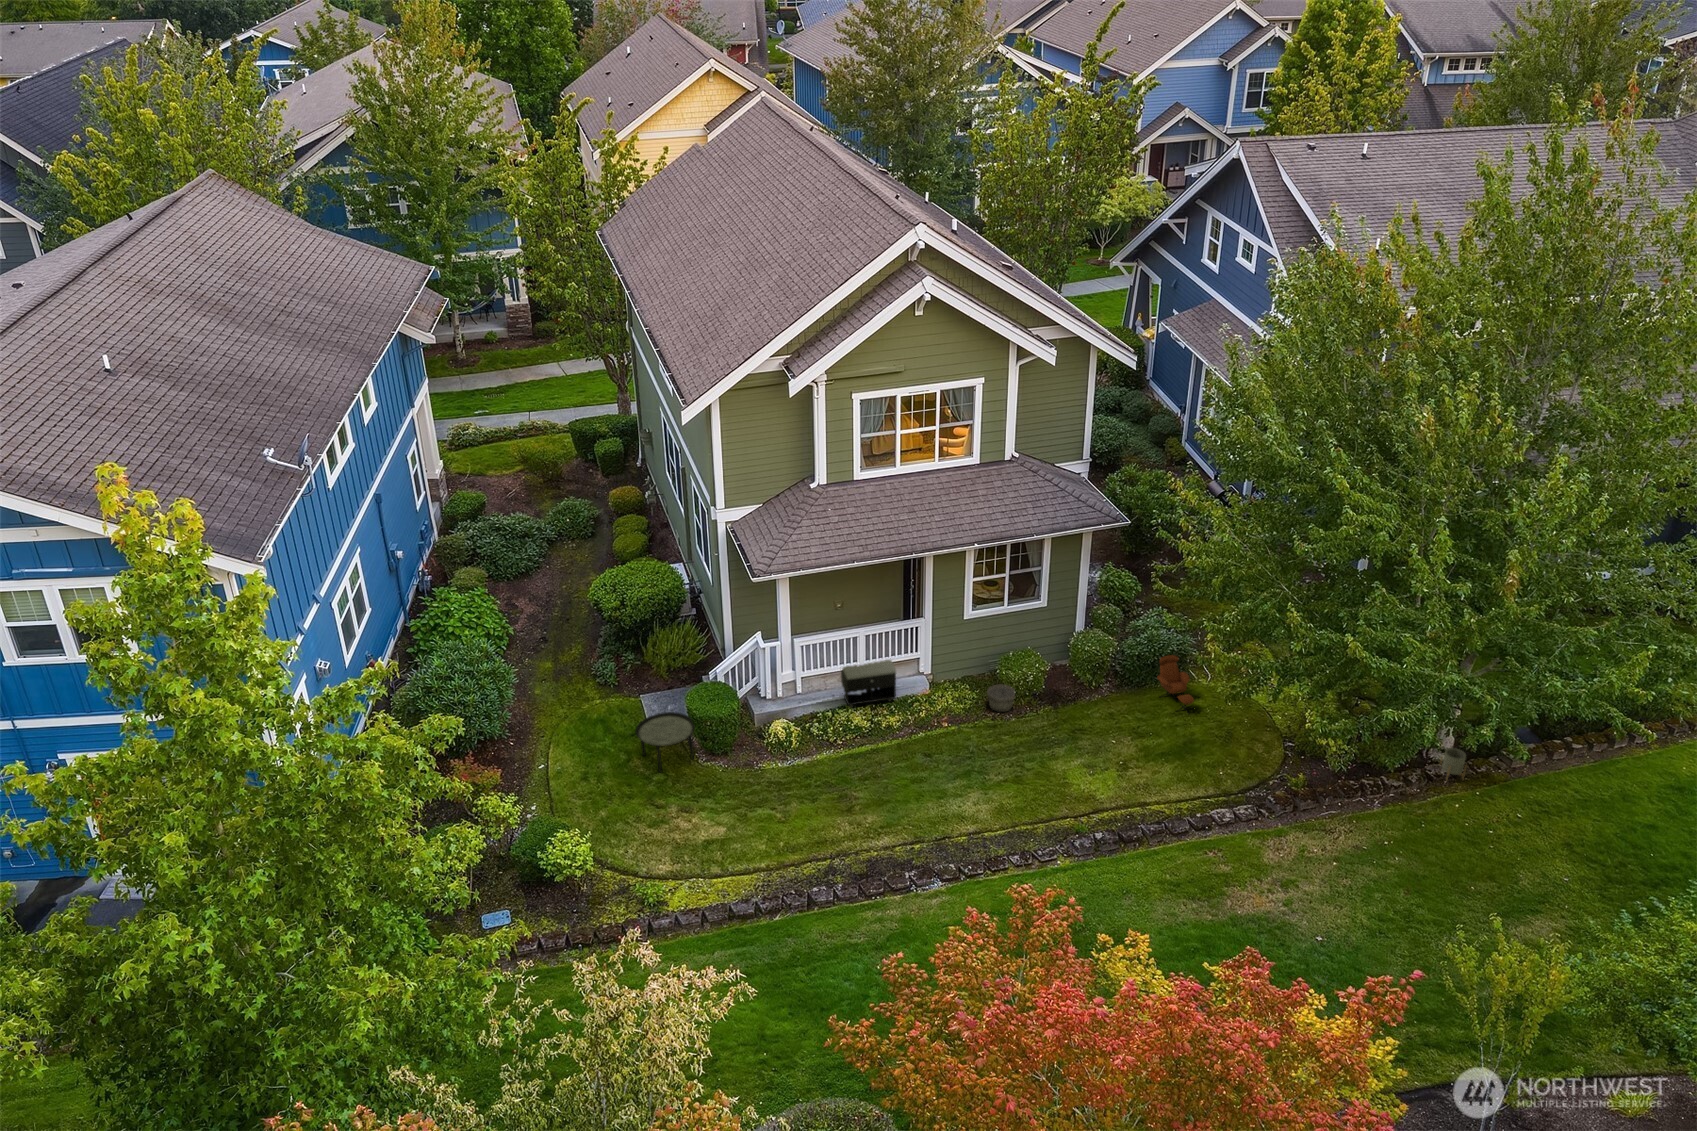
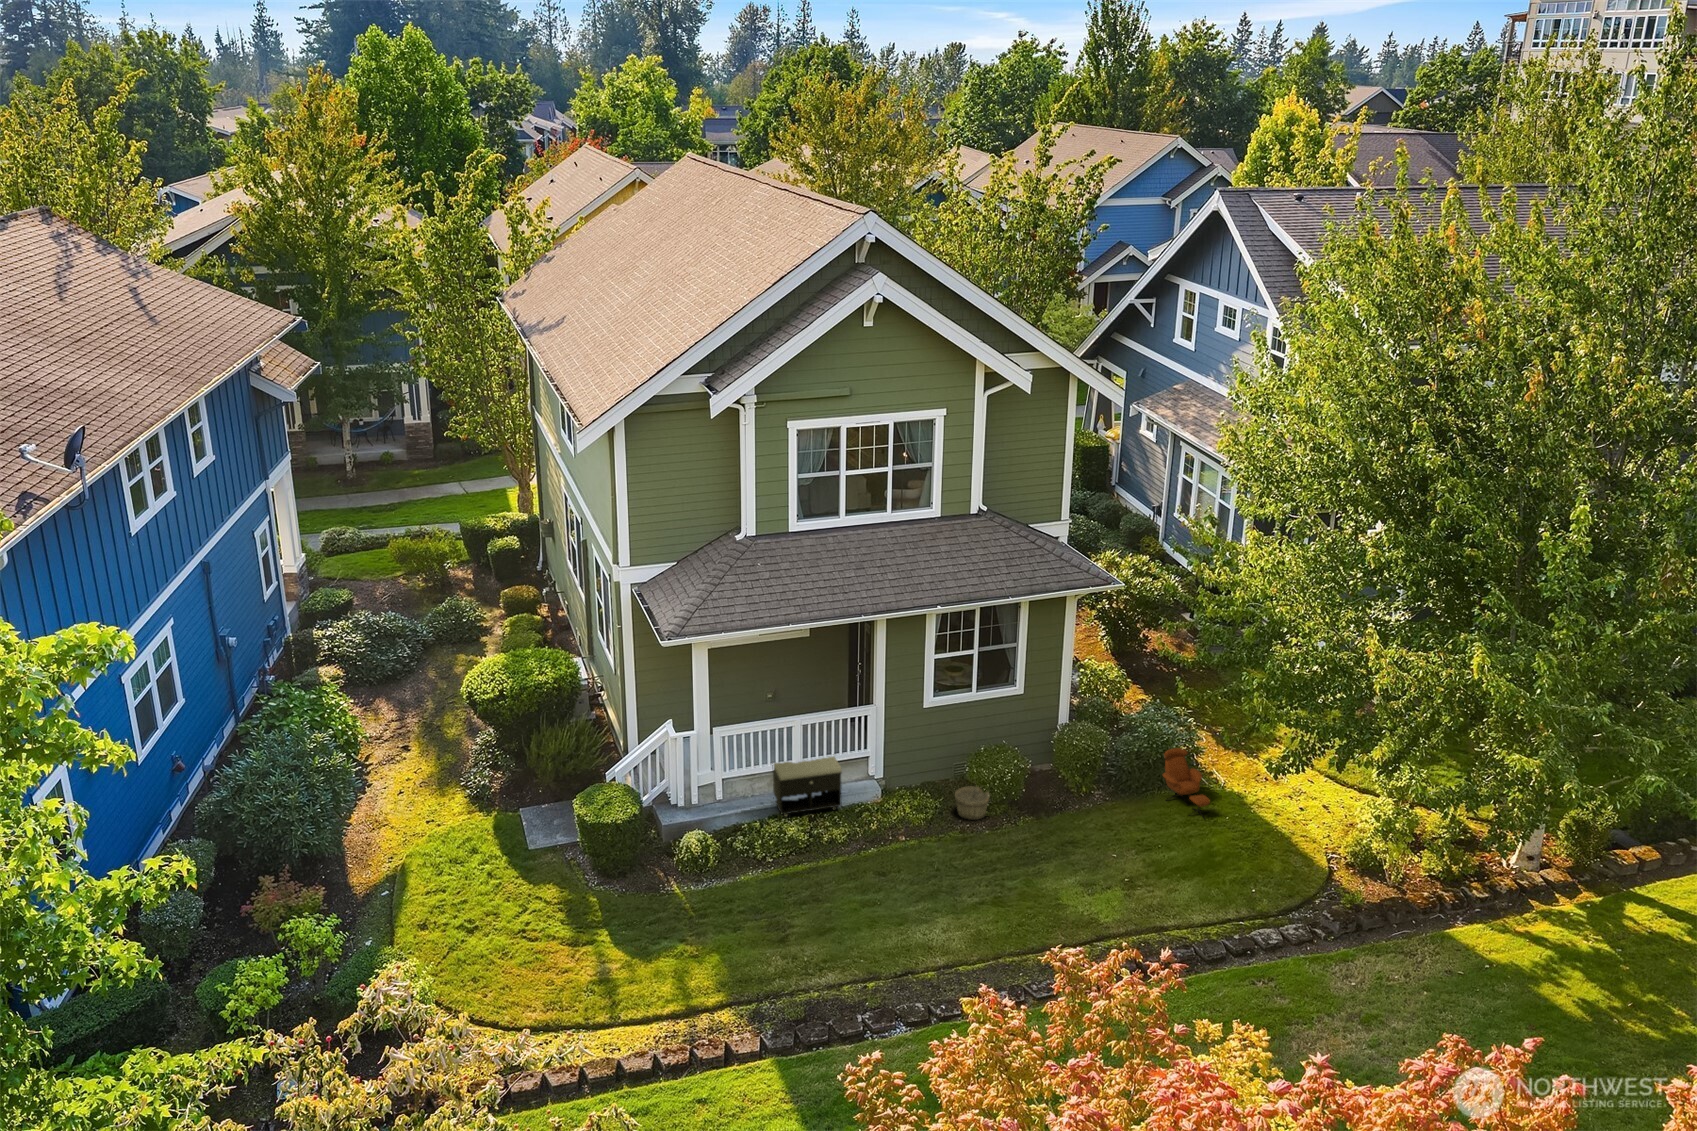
round table: present [635,712,695,773] -> none [507,821,585,897]
planter: present [1440,748,1466,780] -> none [1523,849,1560,891]

